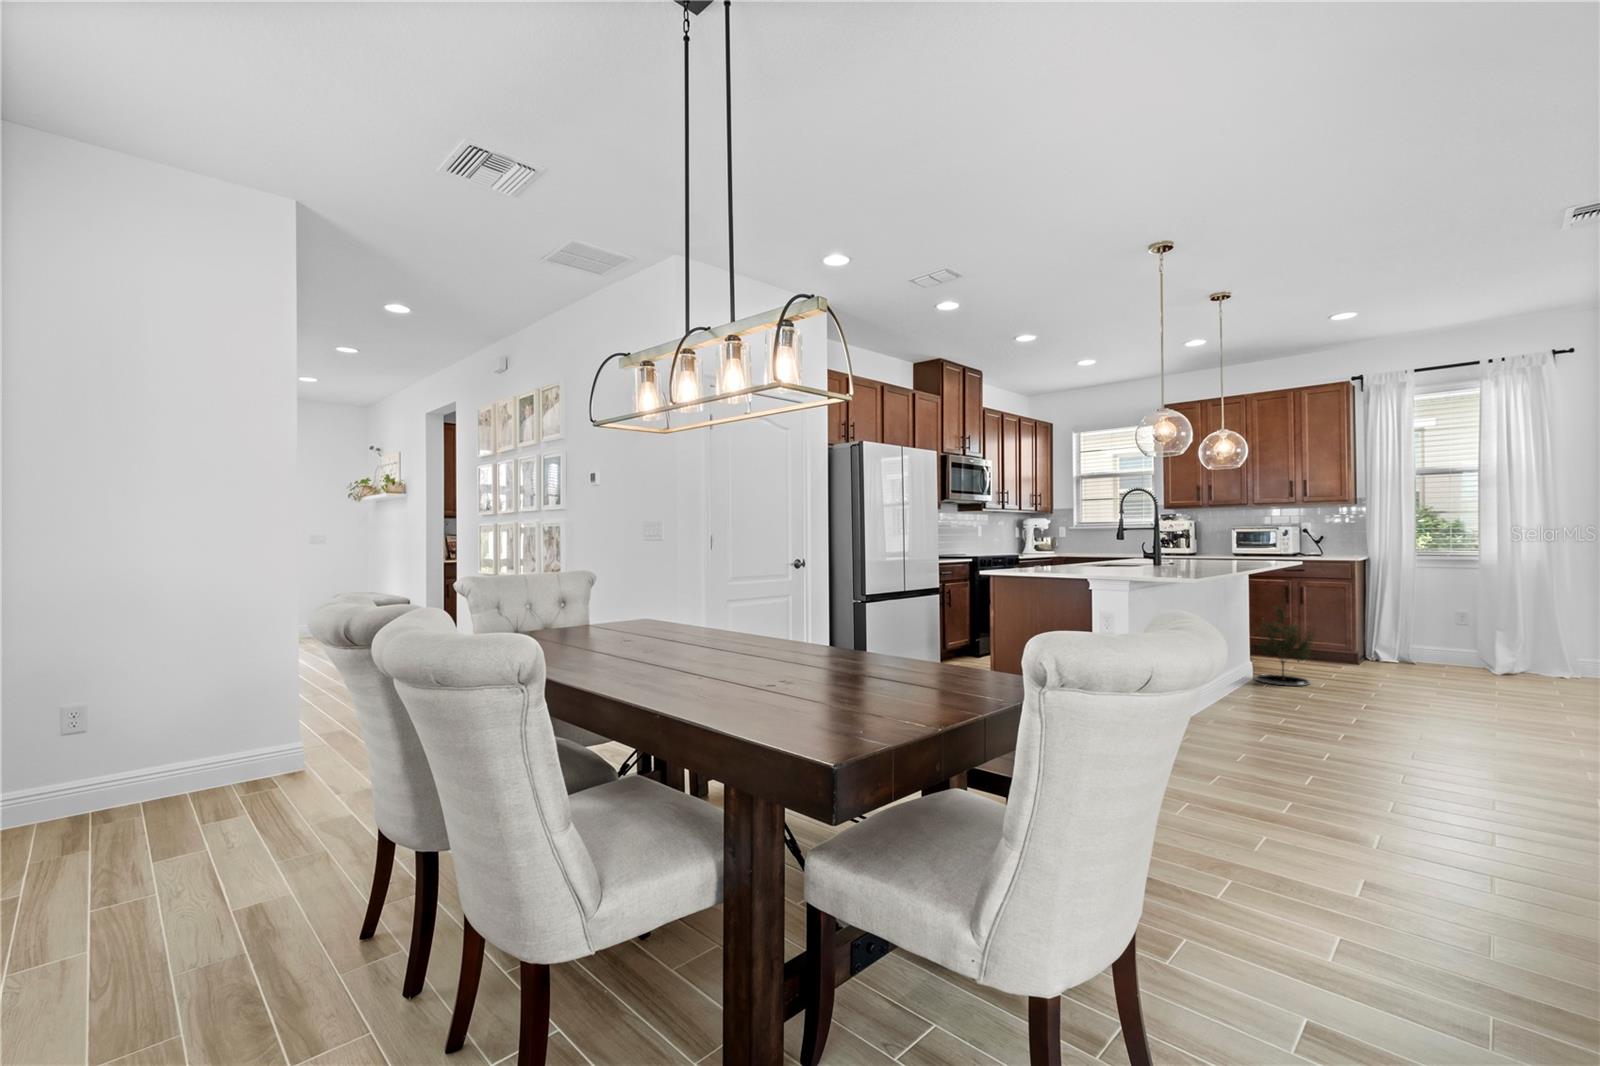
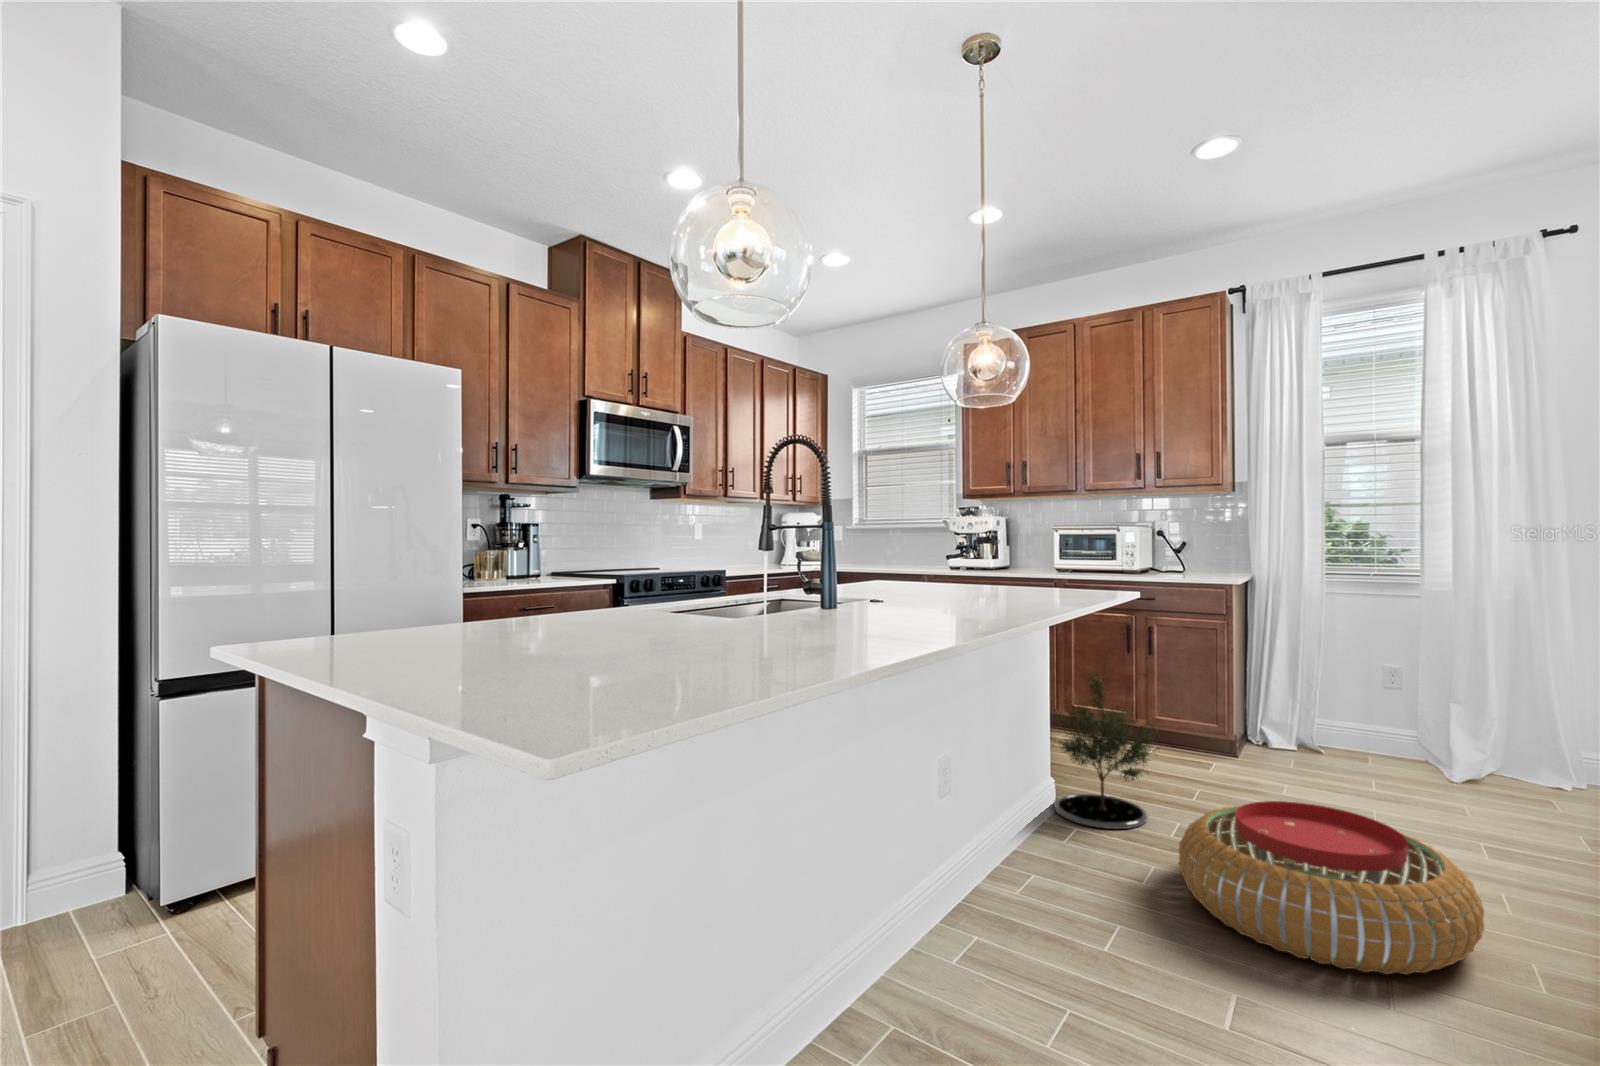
pouf: none [1333,661,1485,720] -> present [1179,801,1484,974]

